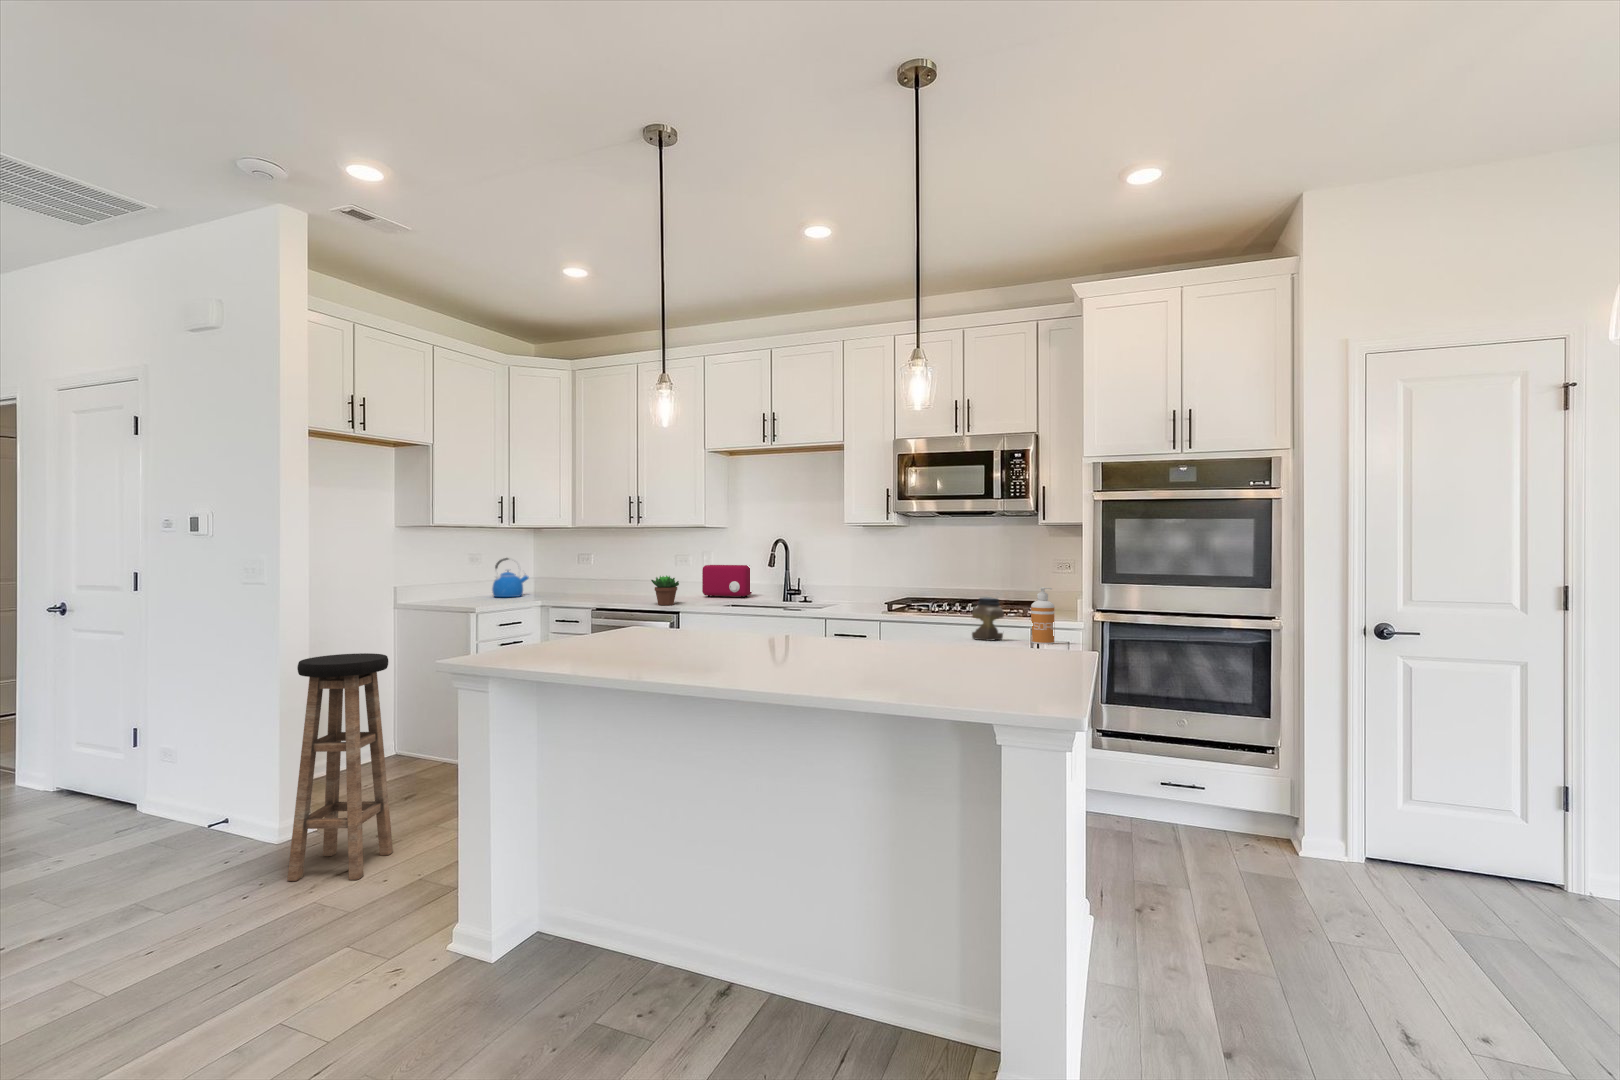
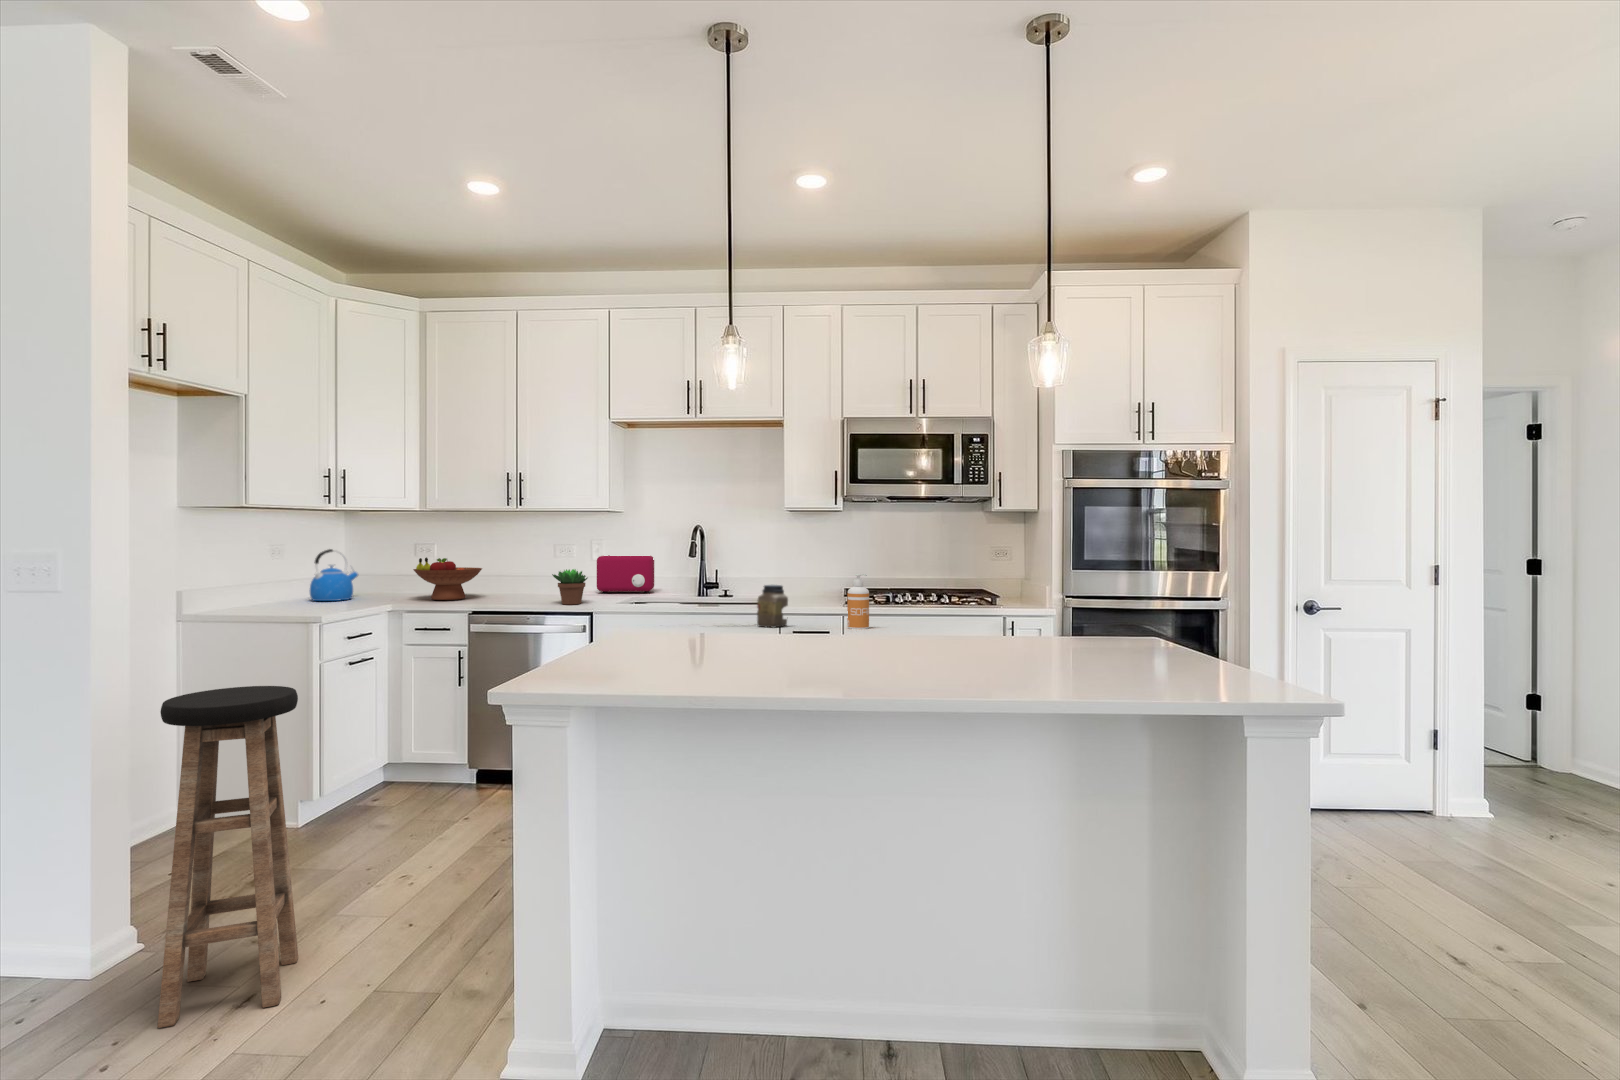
fruit bowl: none [559,565,612,599] -> present [413,557,482,600]
soap dispenser: present [1031,588,1054,644] -> present [847,574,869,629]
jar: present [972,597,1004,641] -> present [757,585,788,628]

